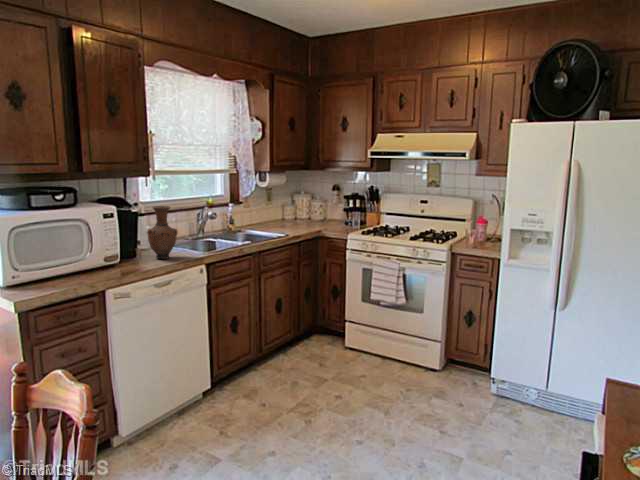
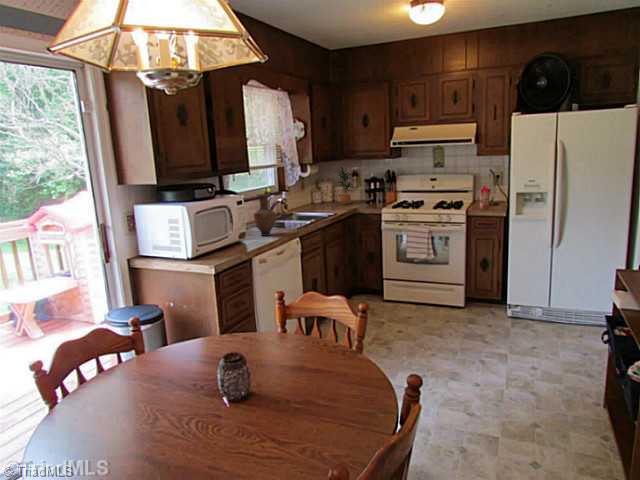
potted plant: none [306,177,330,224] -> present [338,167,354,204]

